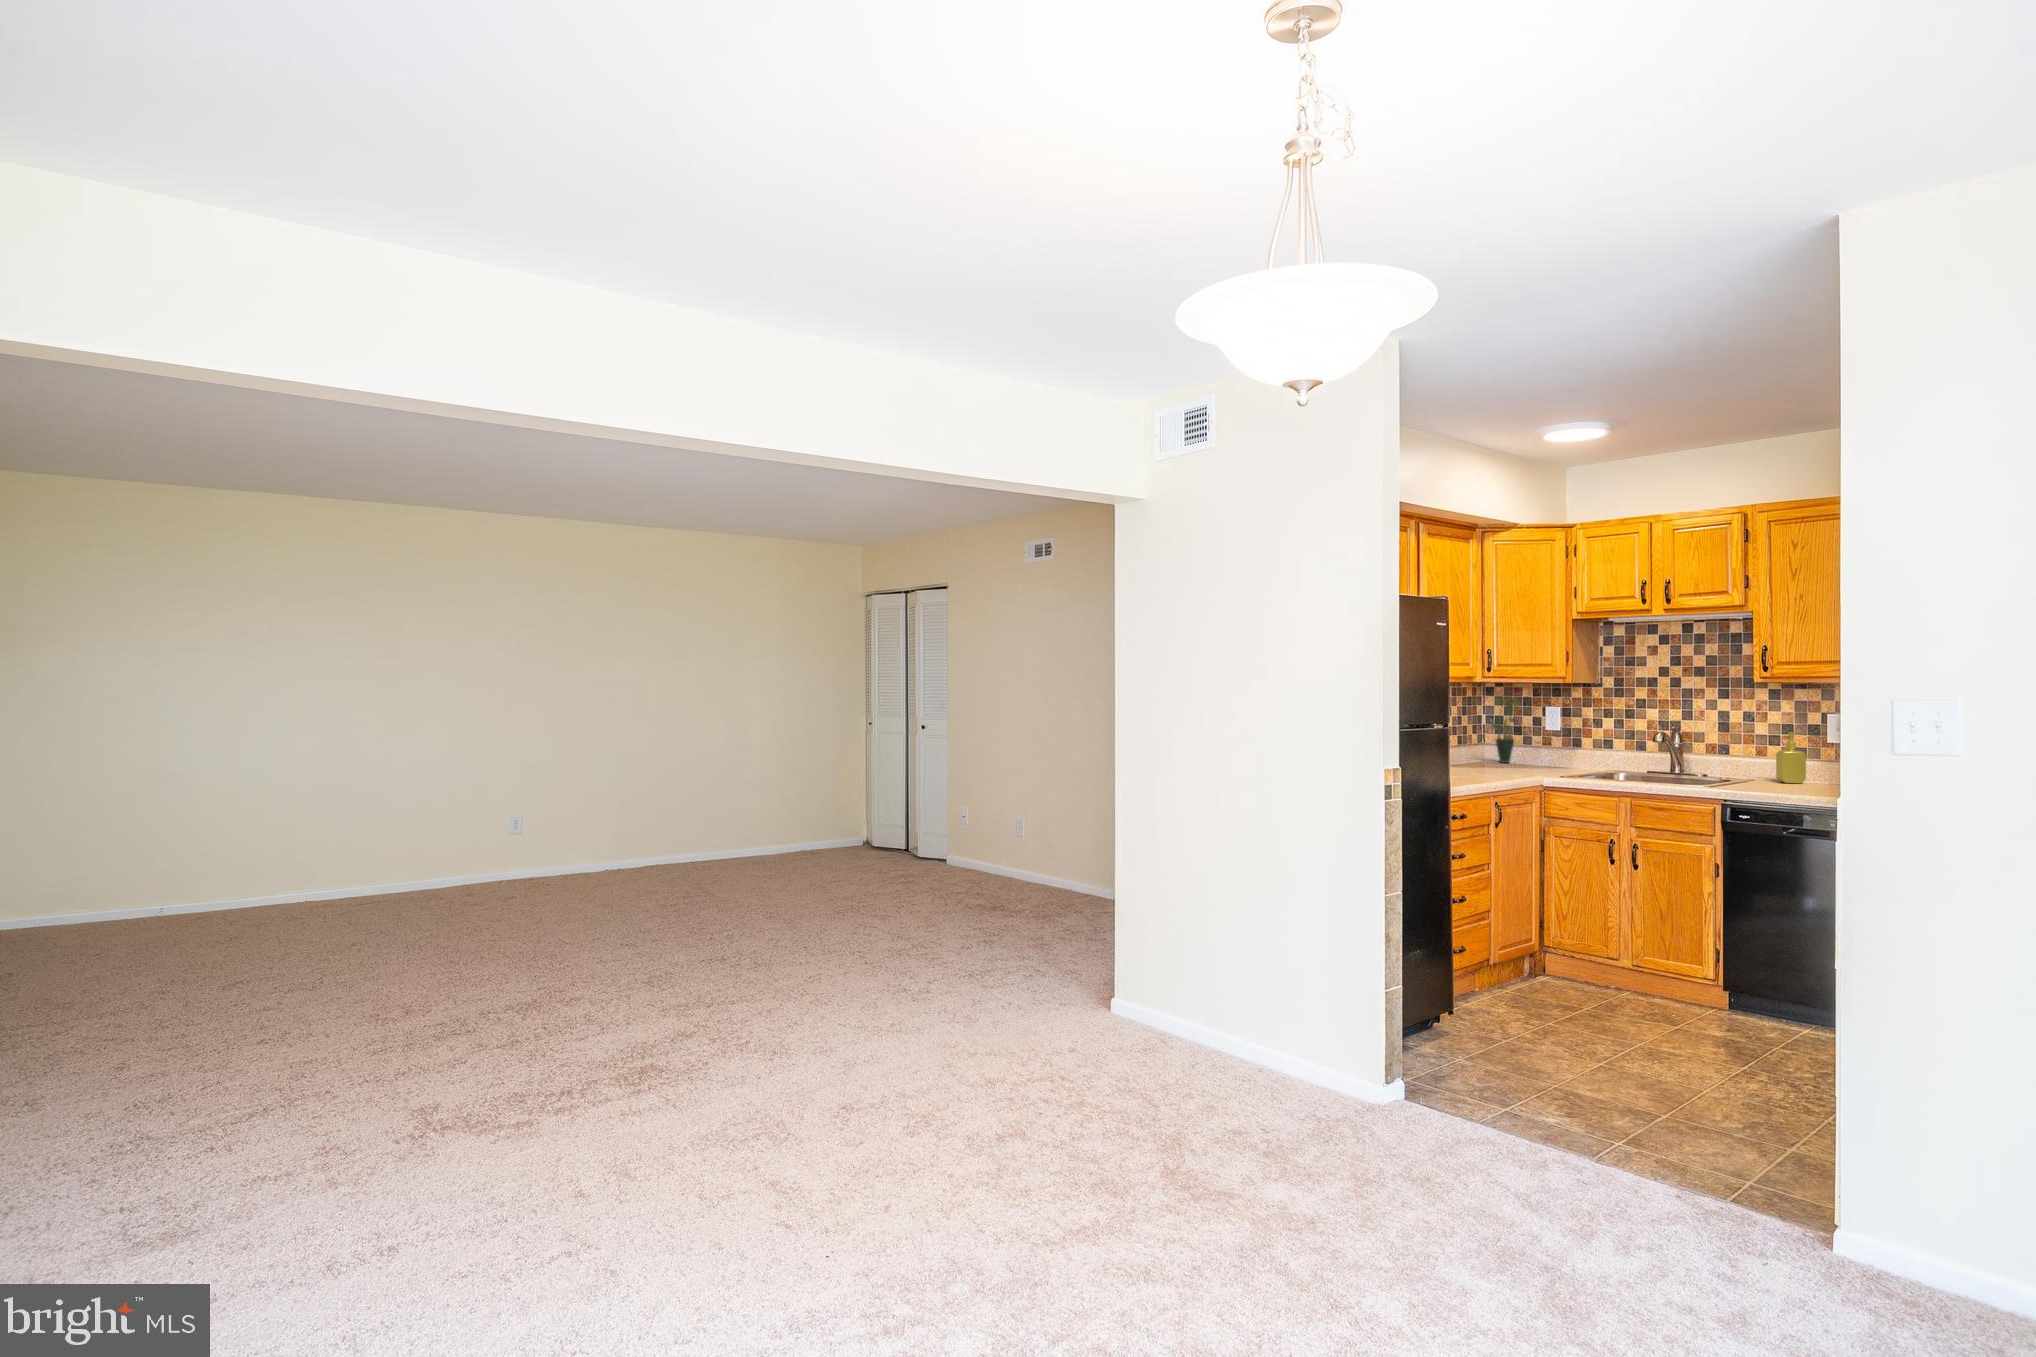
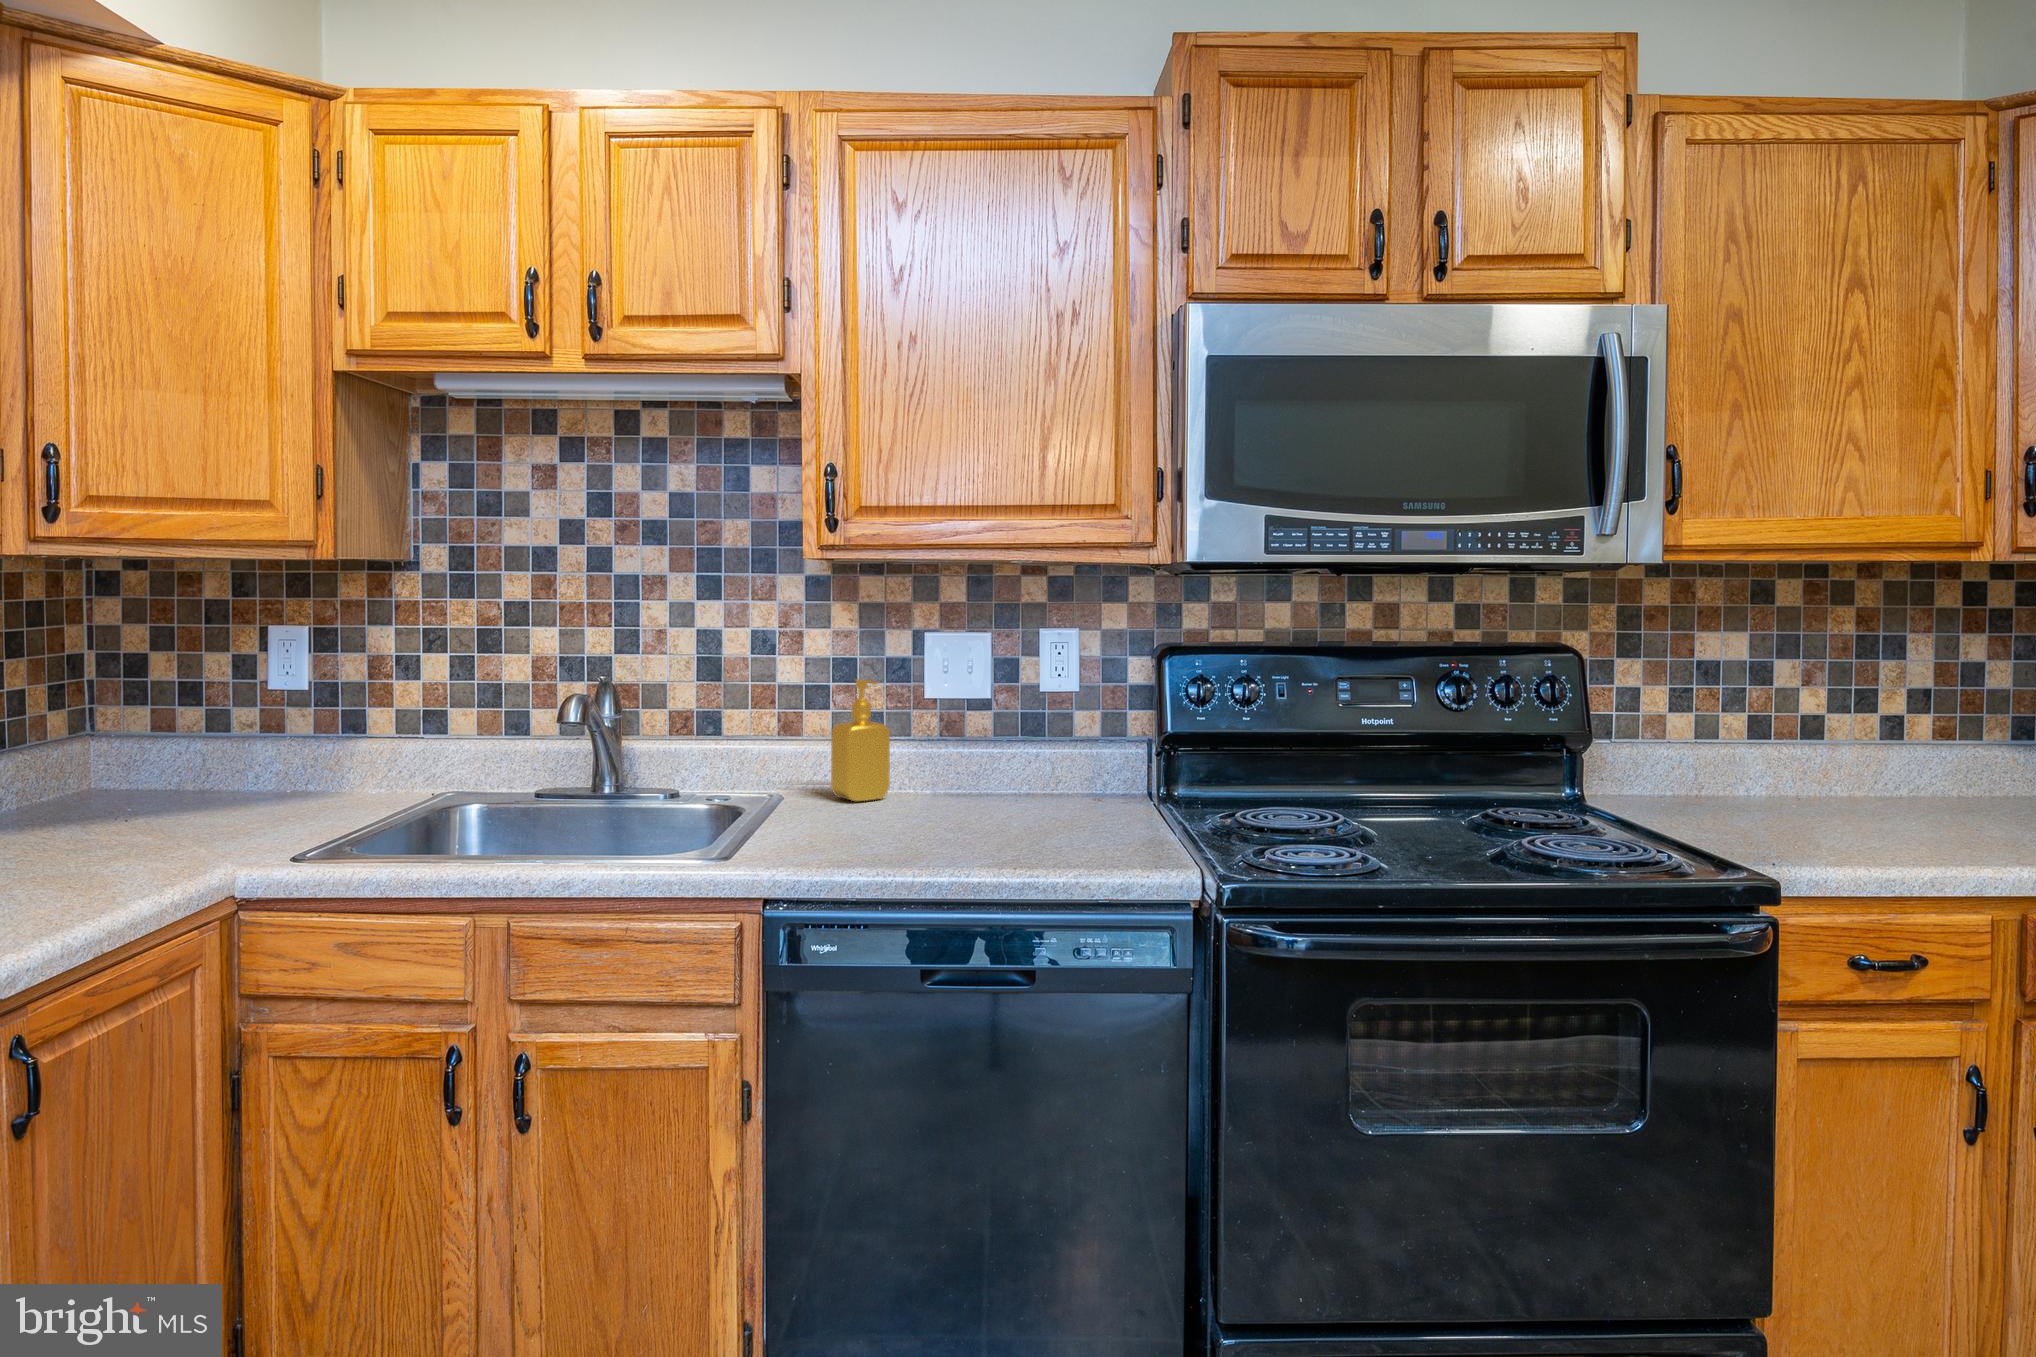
potted plant: present [1492,695,1517,763] -> none [91,591,196,796]

